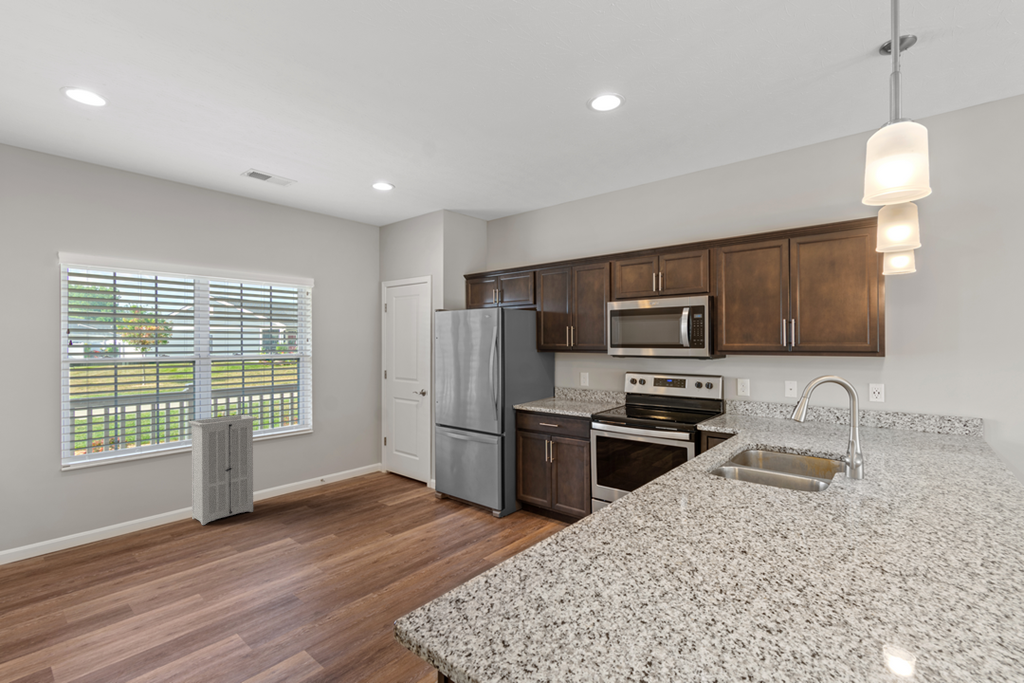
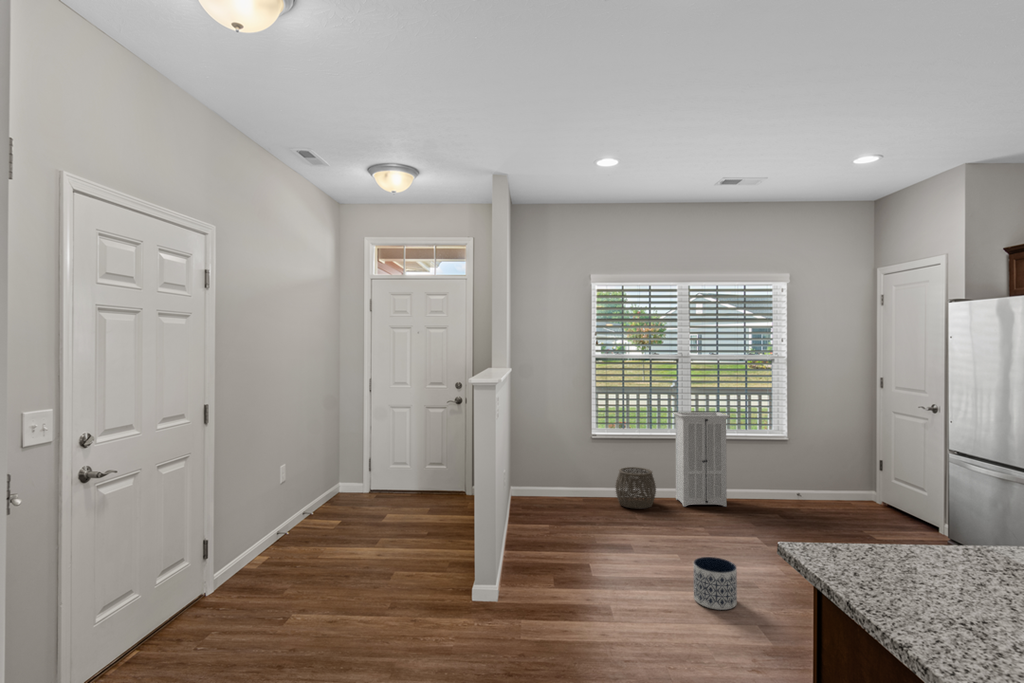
woven basket: none [103,493,166,549] -> present [616,467,656,509]
planter: none [222,586,275,653] -> present [694,557,737,610]

